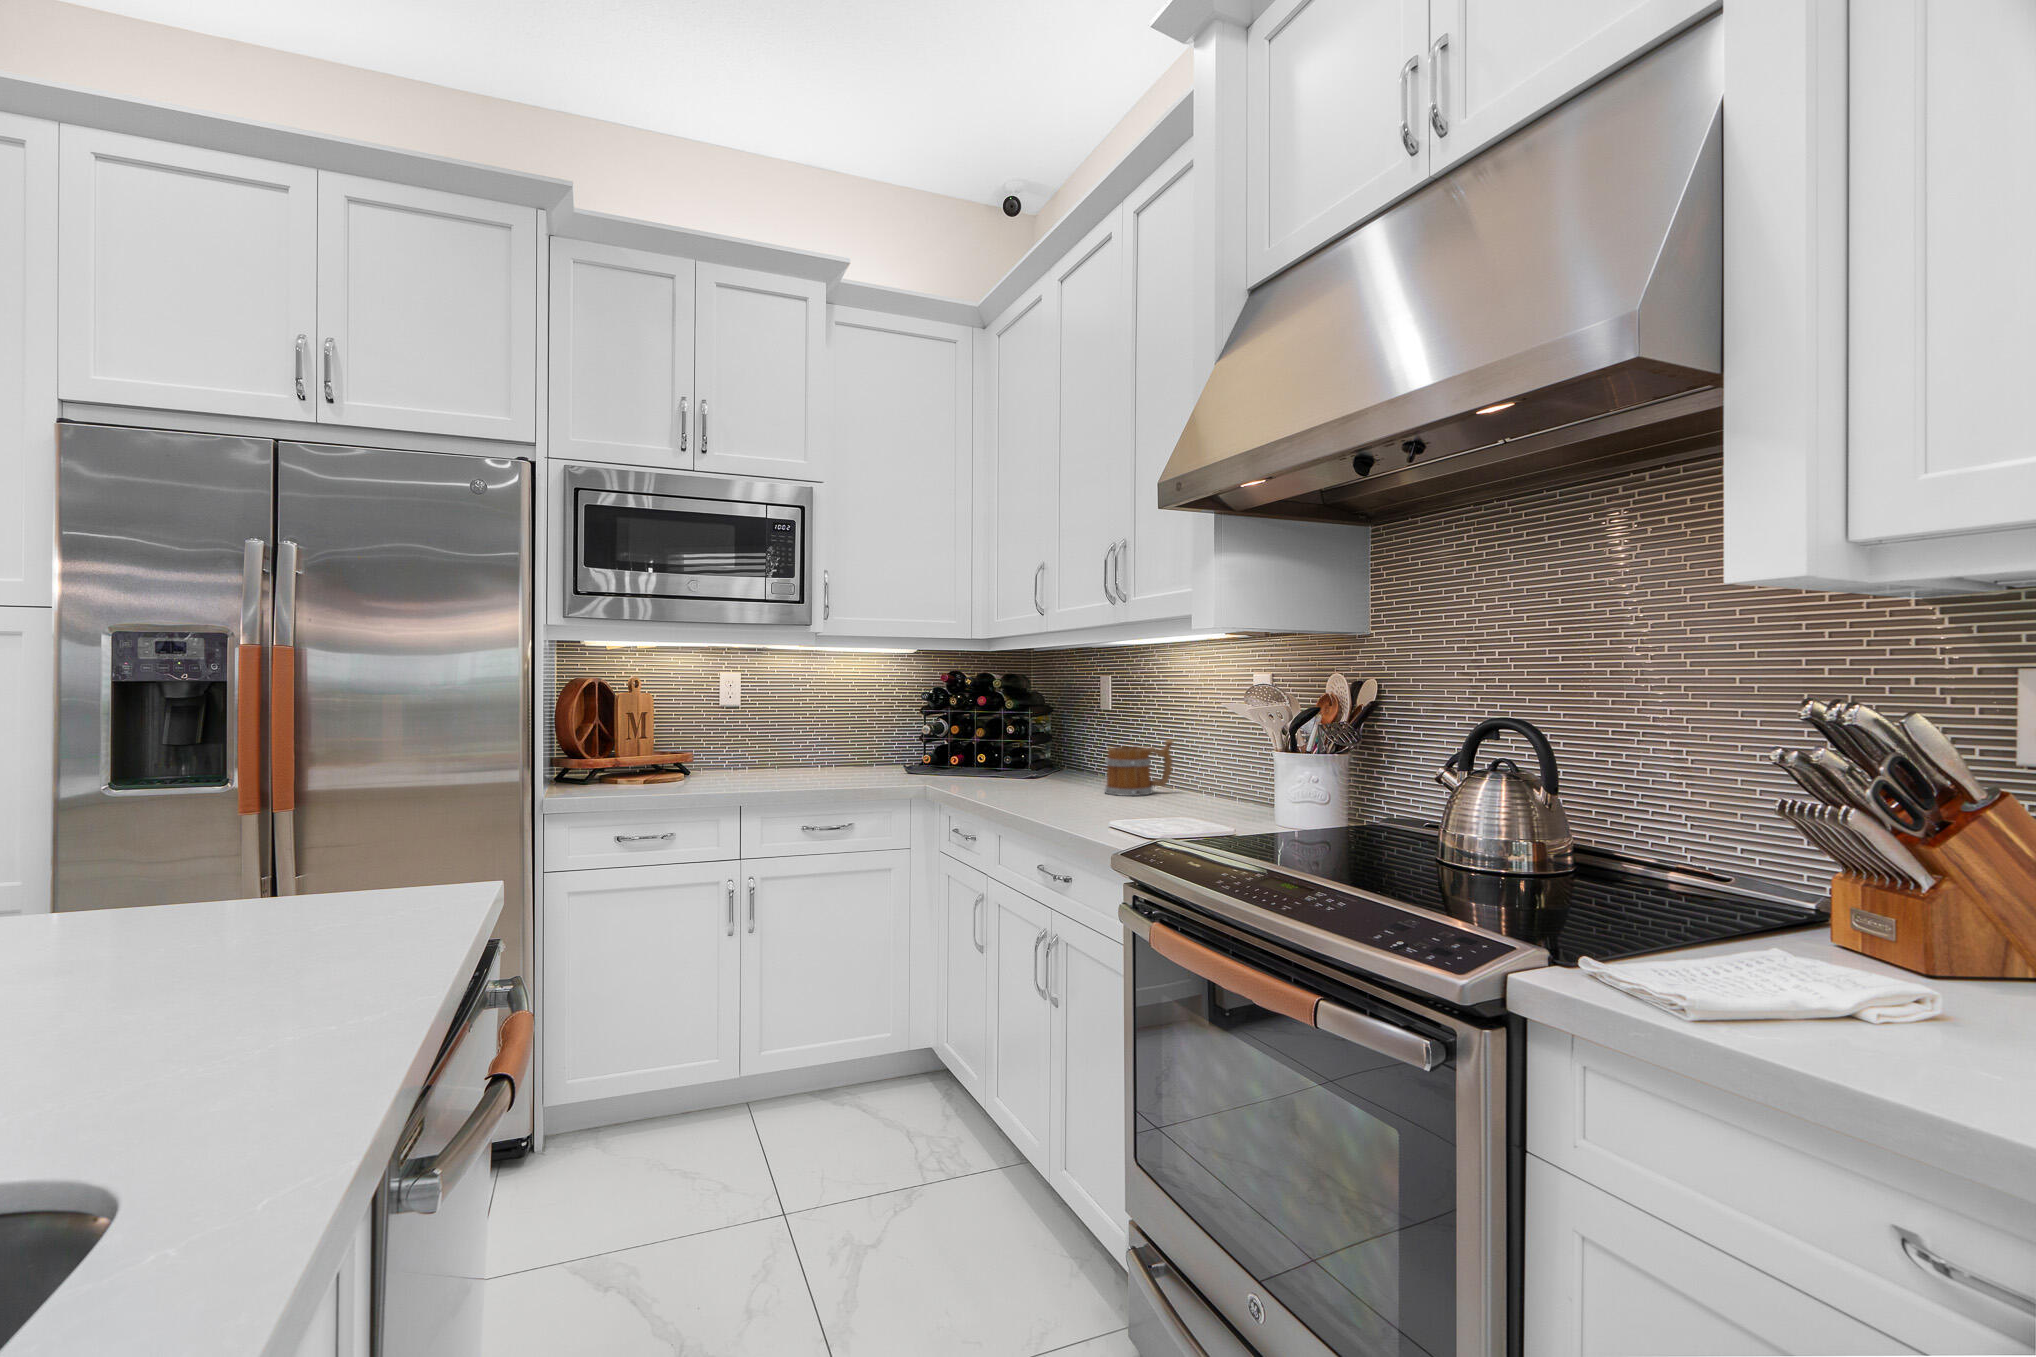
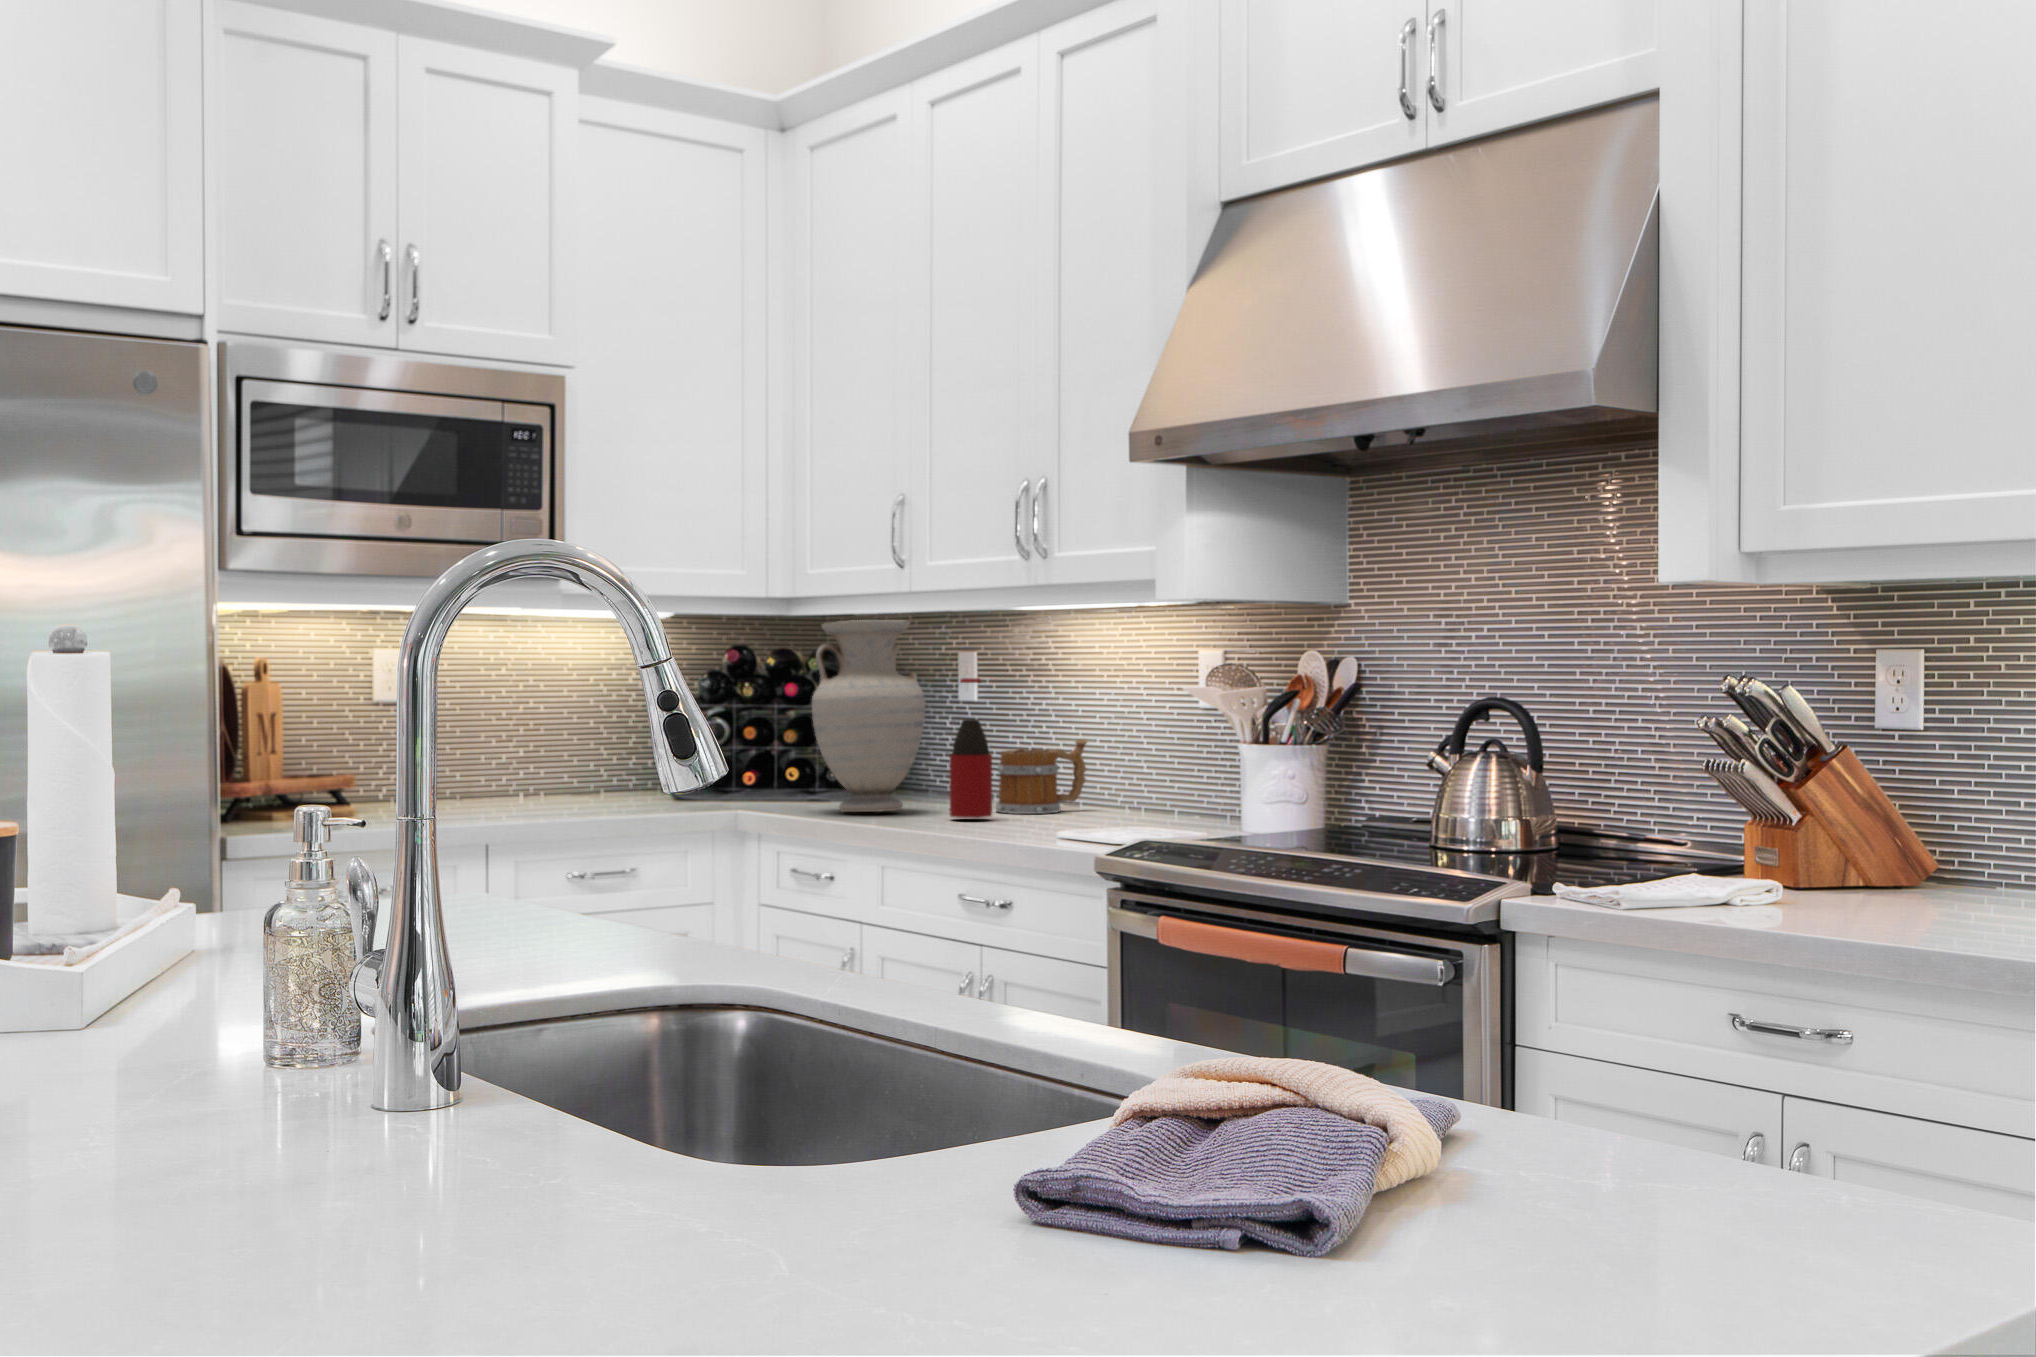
vase: none [972,653,1053,791] -> present [812,620,925,812]
bottle: none [1058,696,1090,803] -> present [950,678,992,818]

